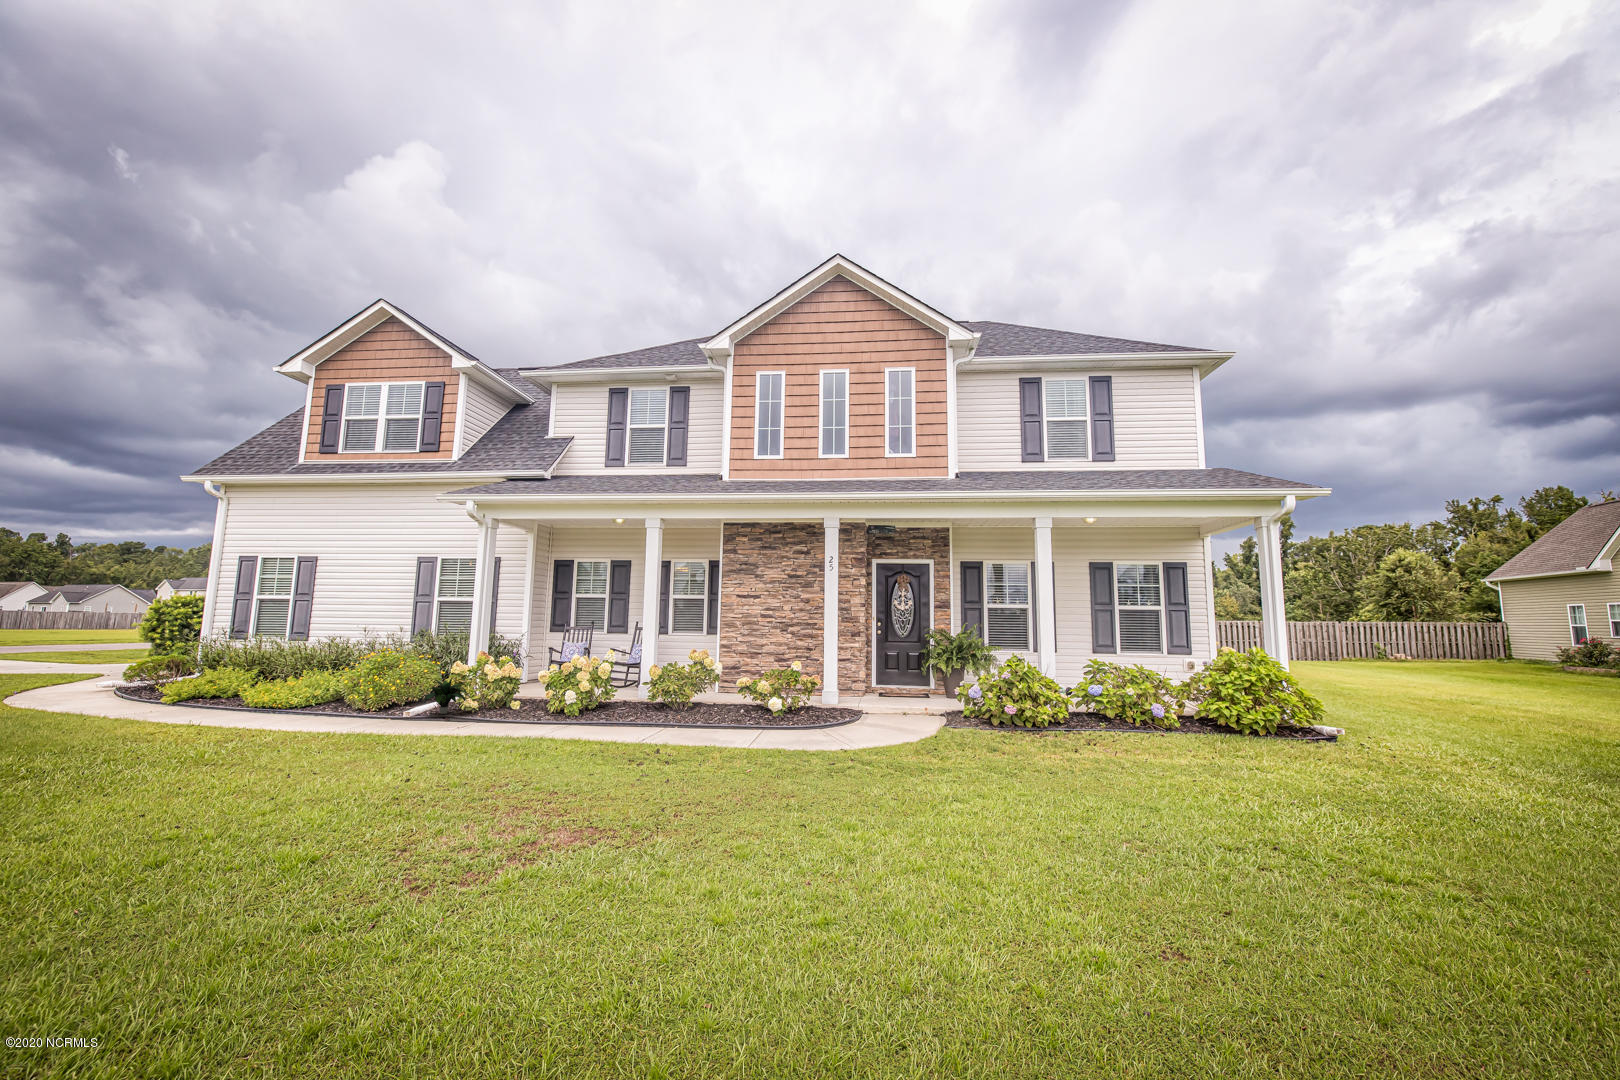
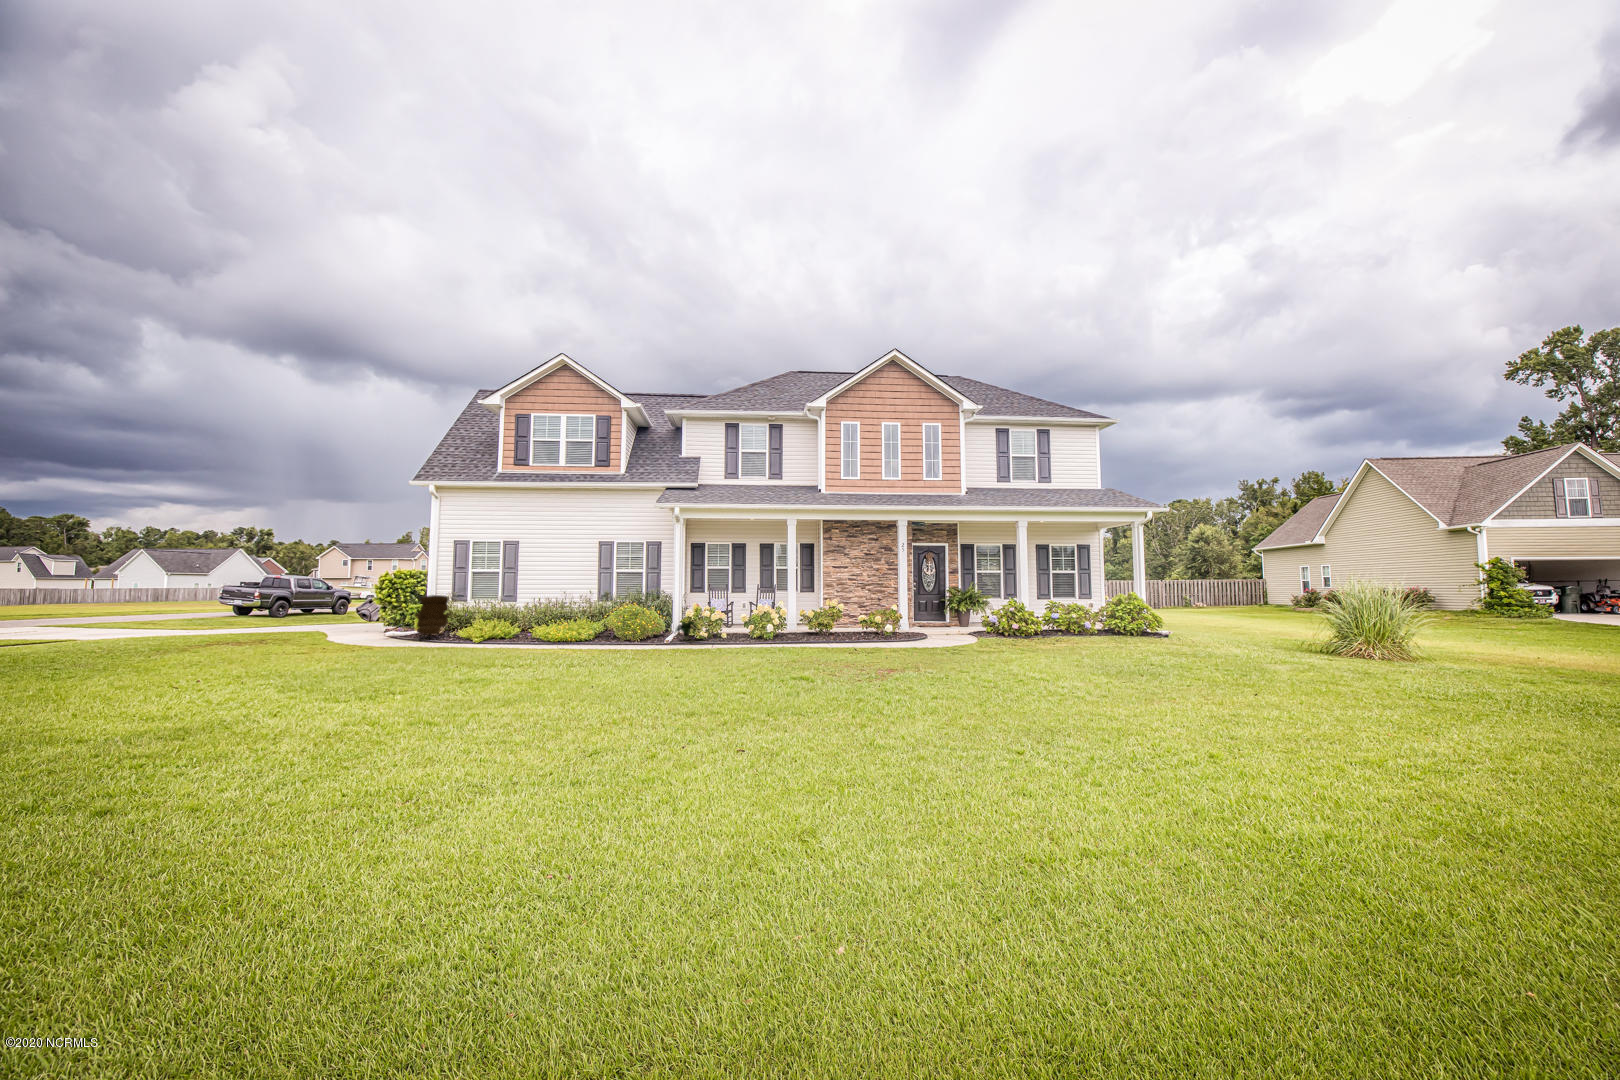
lounge chair: none [98,631,184,698] -> present [414,595,452,638]

